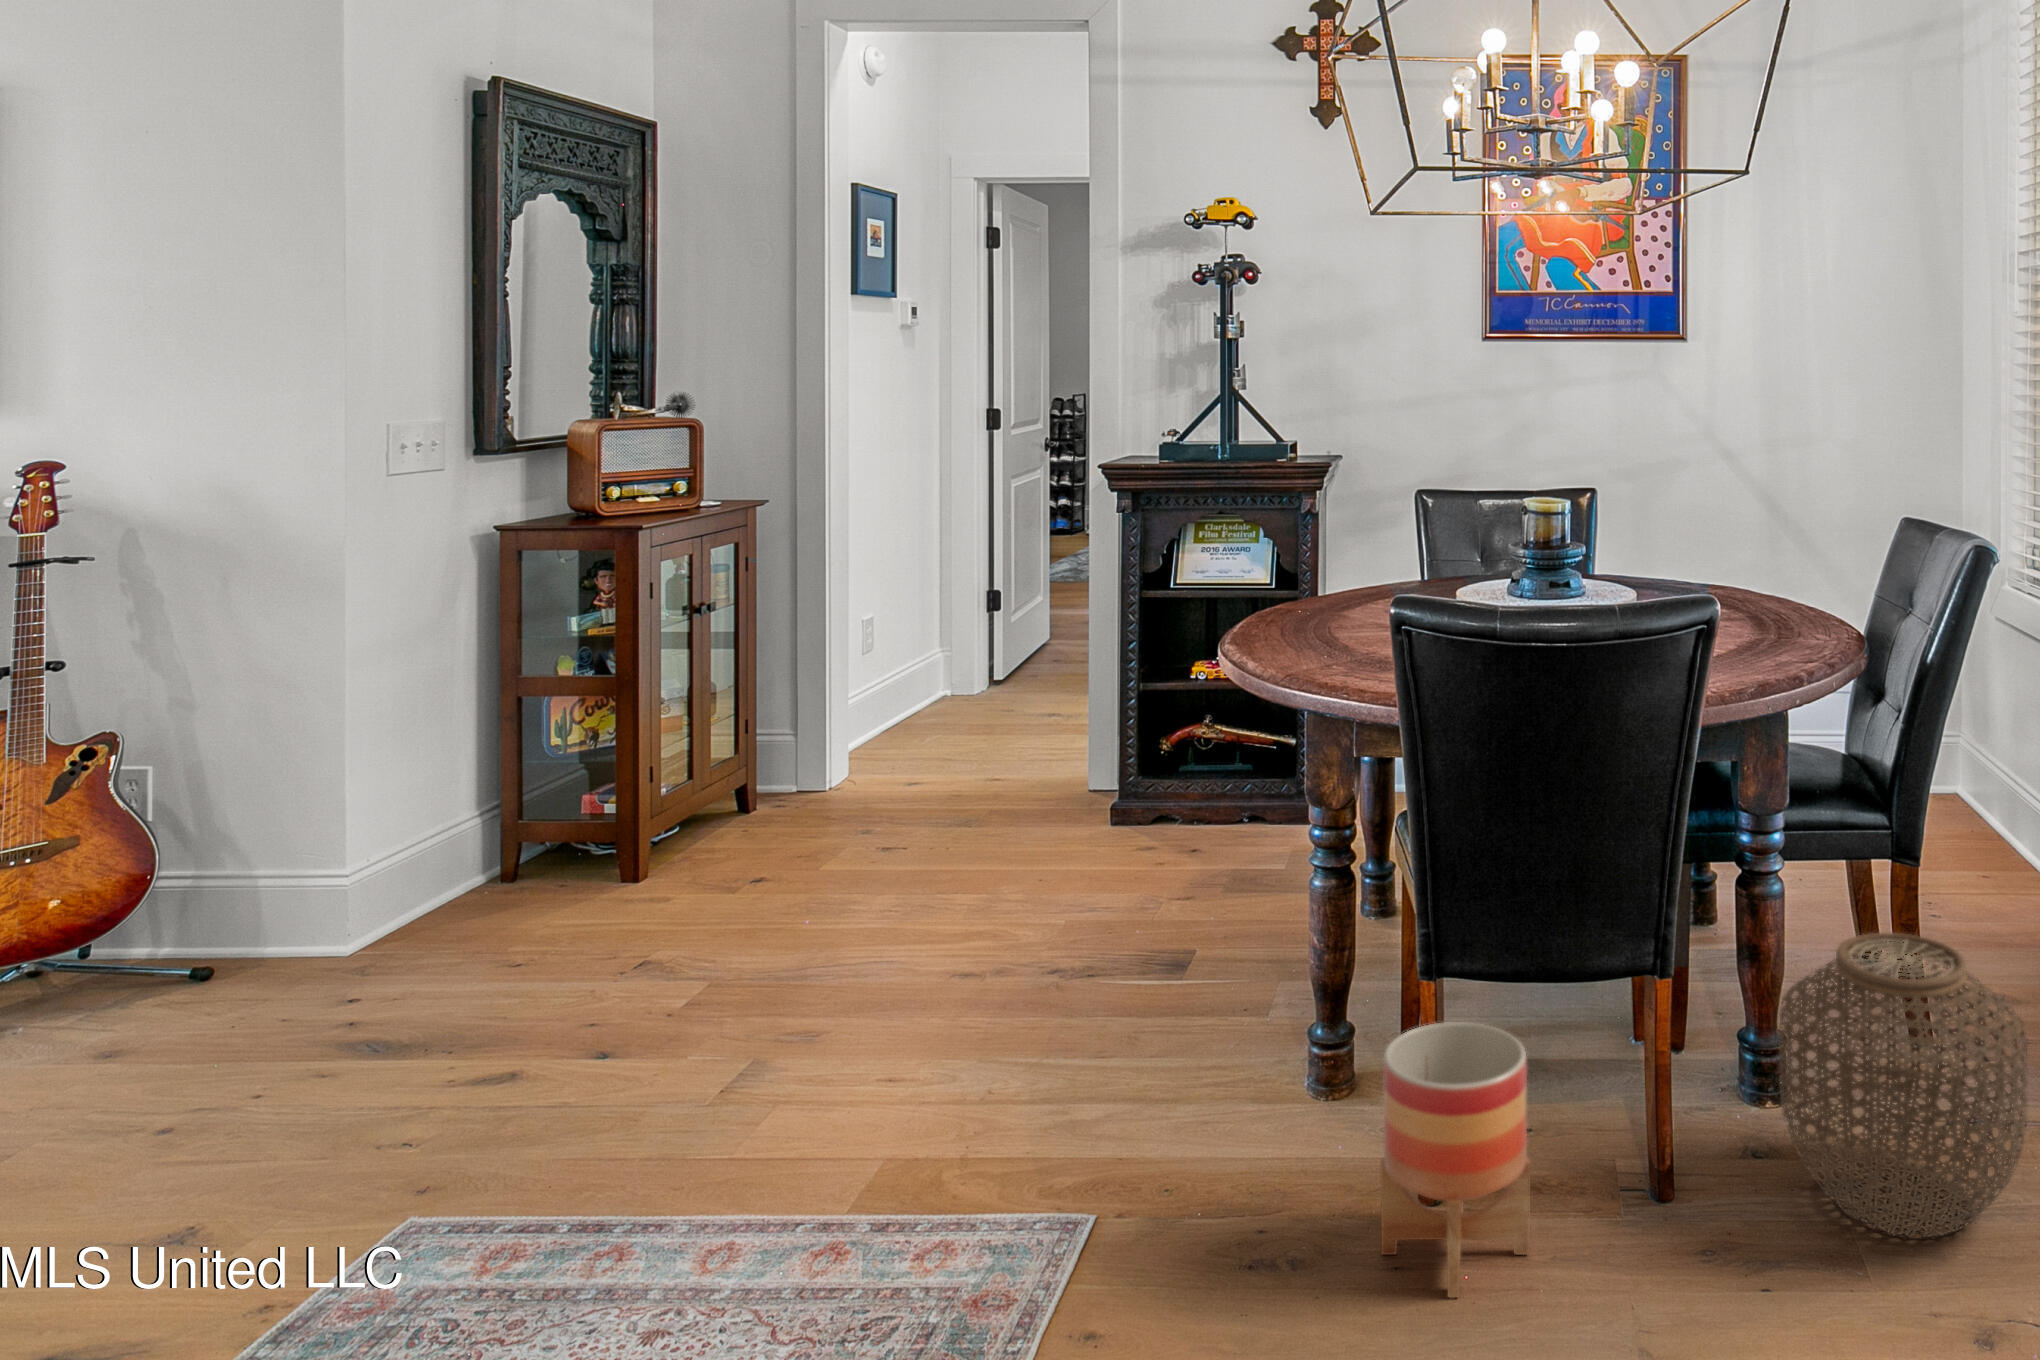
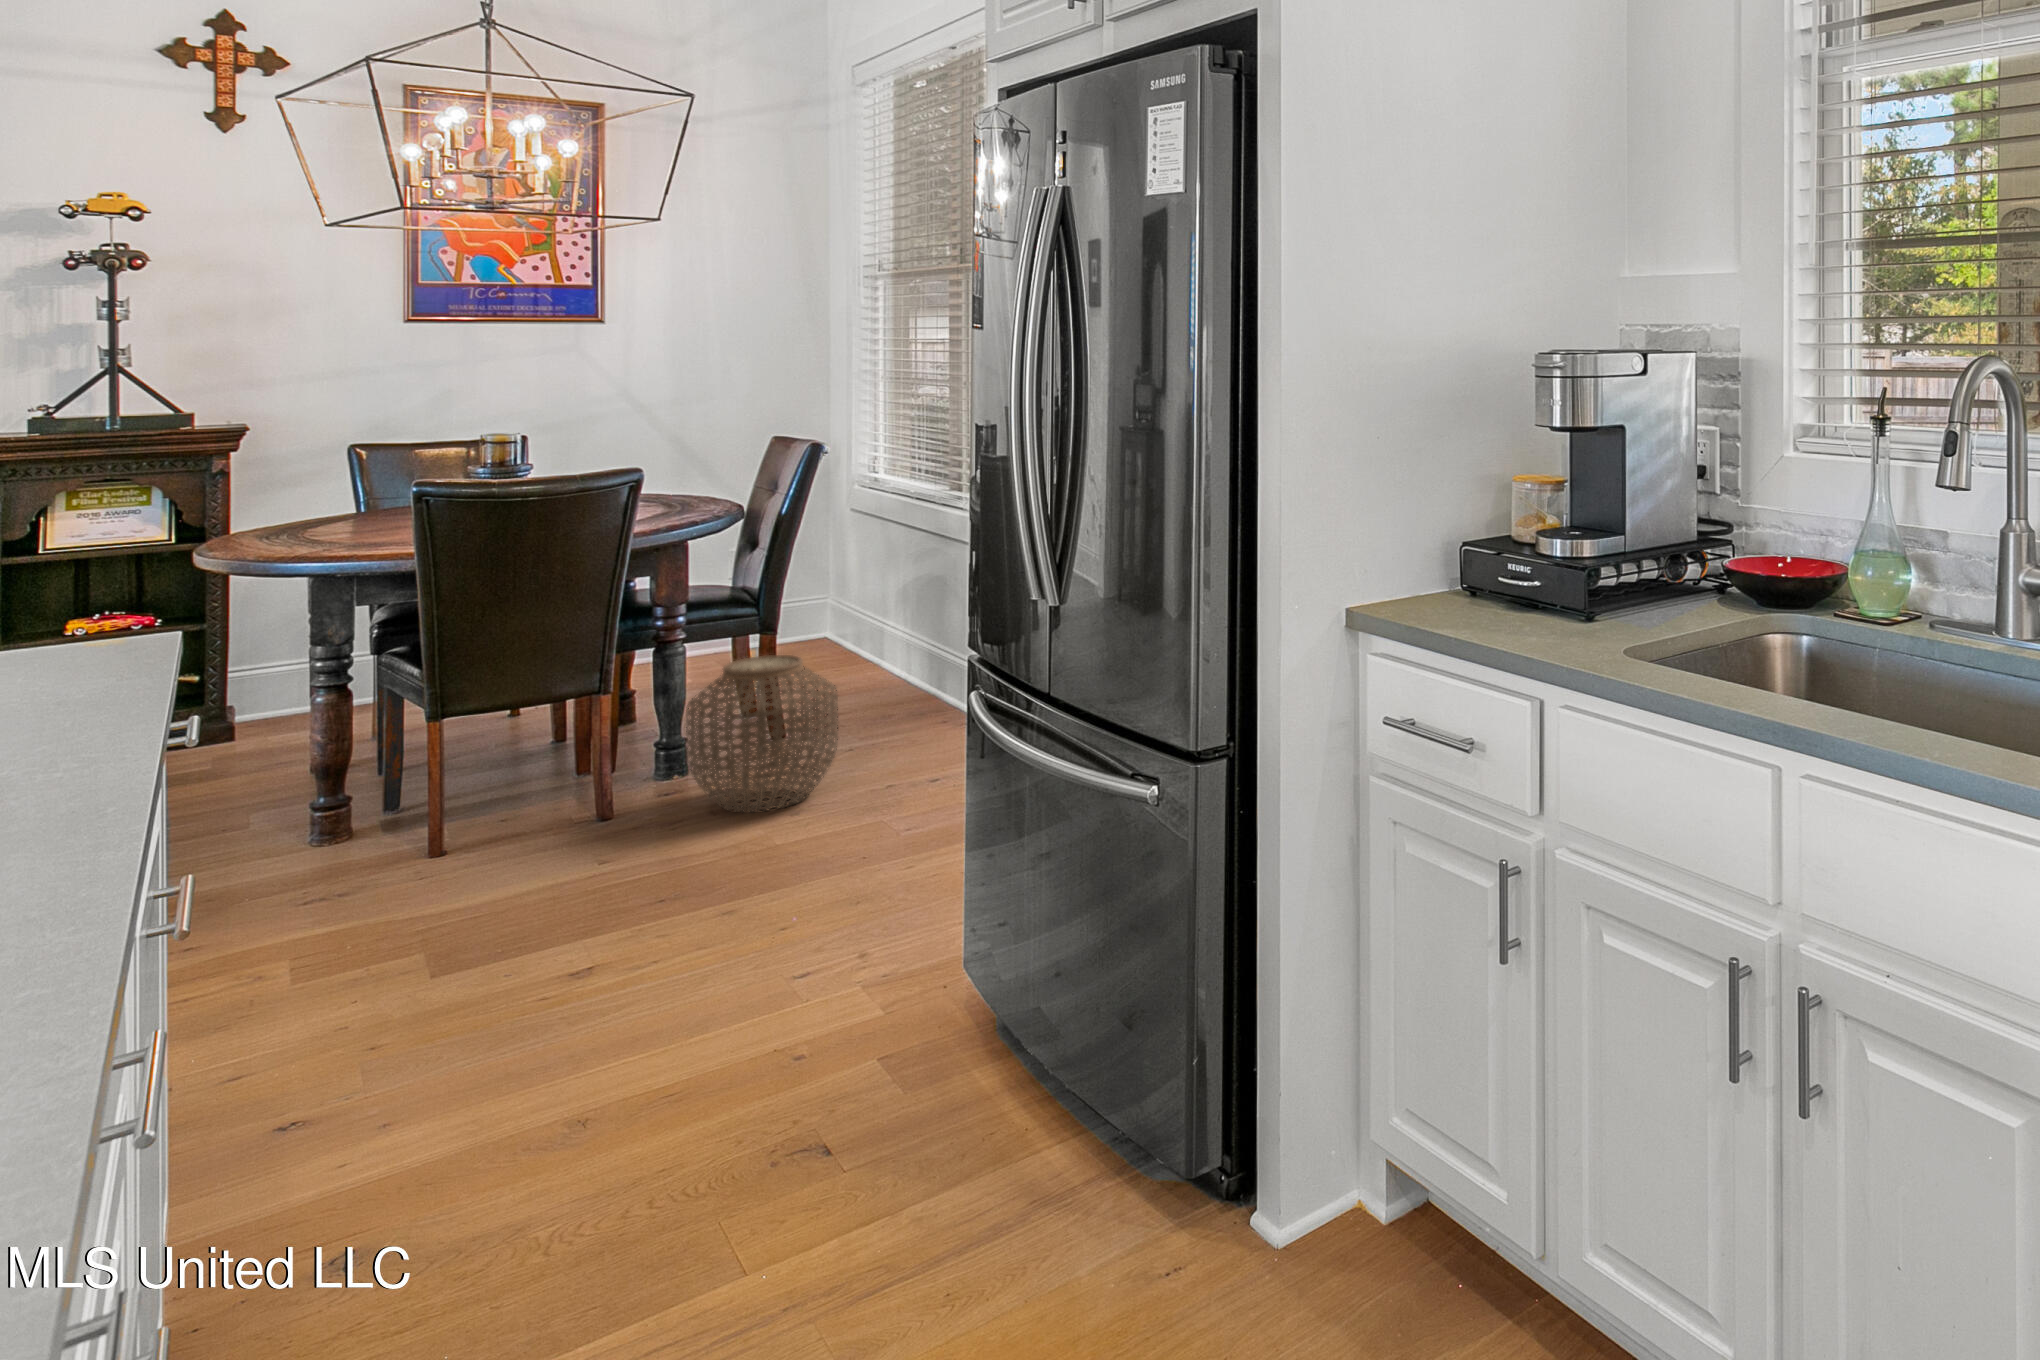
planter: present [1380,1022,1530,1298] -> none [398,743,514,893]

